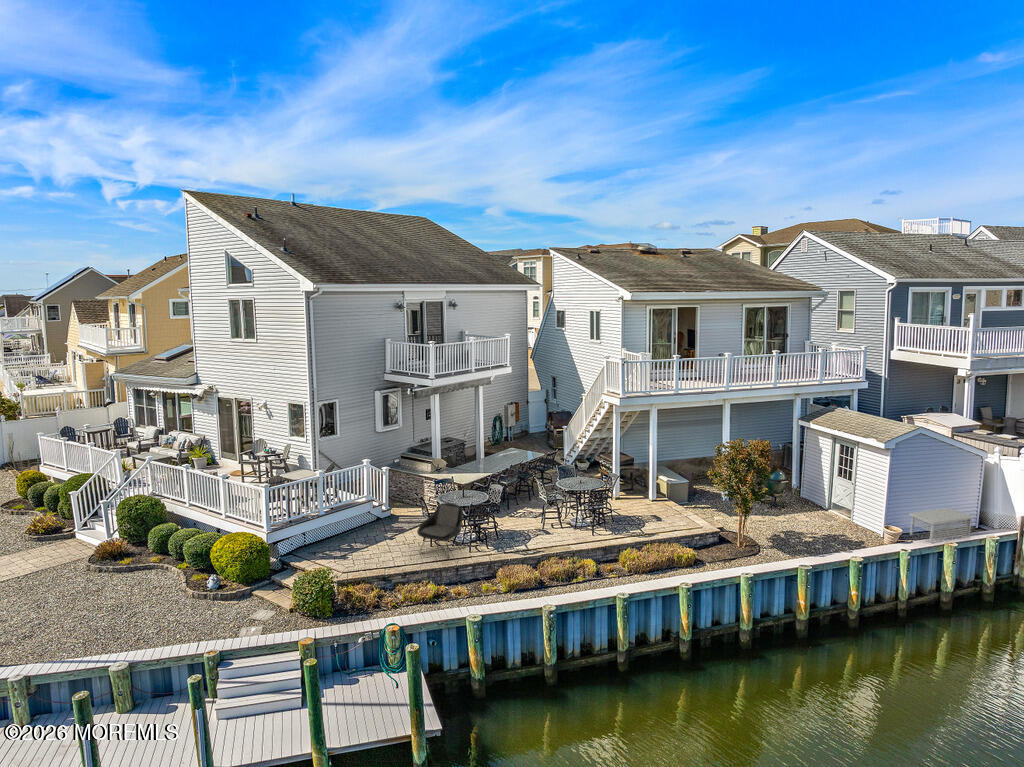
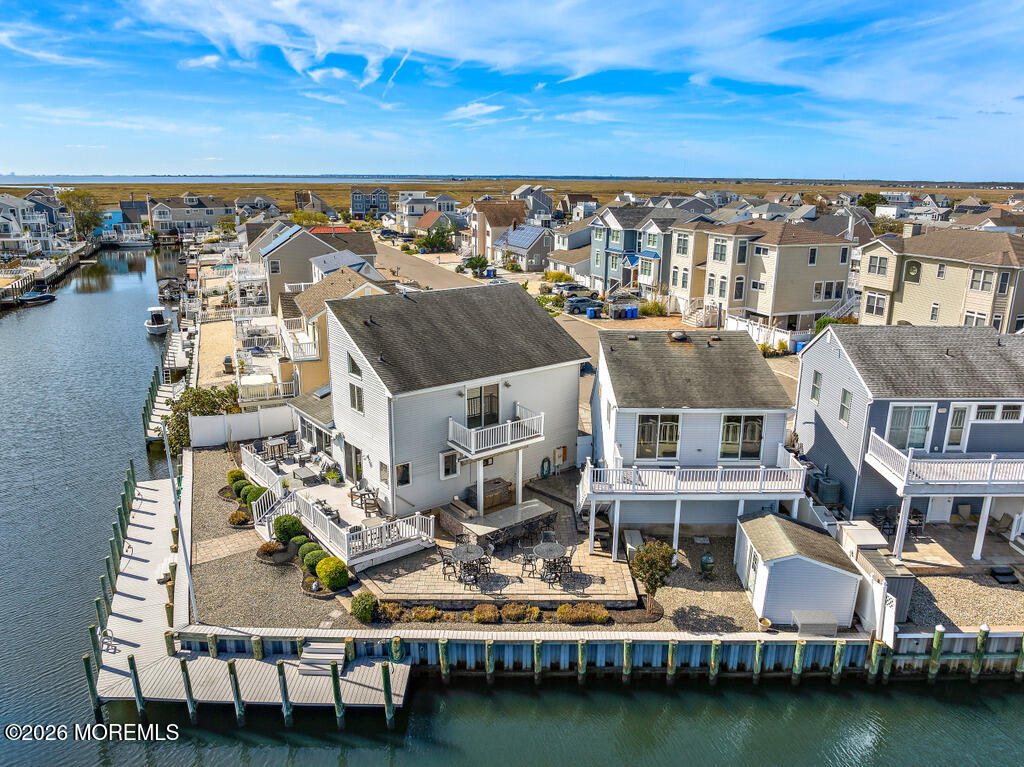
lounge chair: present [417,503,465,559] -> present [272,541,298,568]

